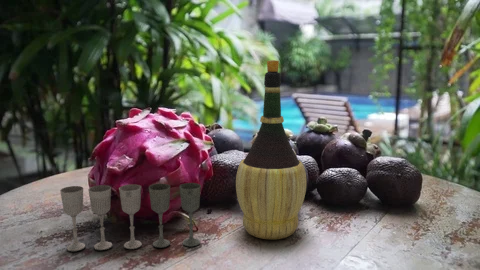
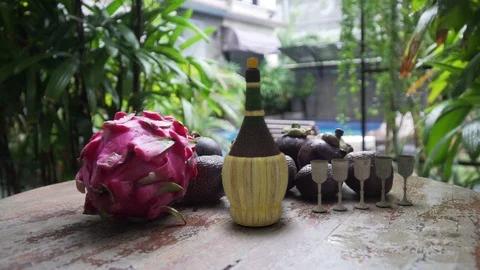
wine glass: present [60,183,201,251] -> present [311,155,415,212]

